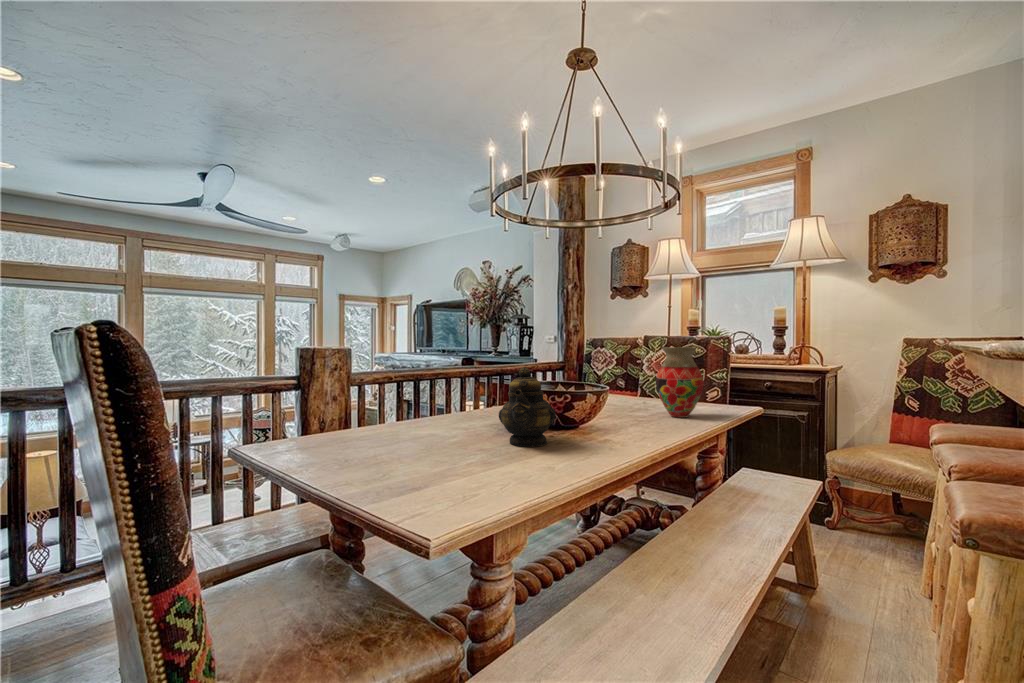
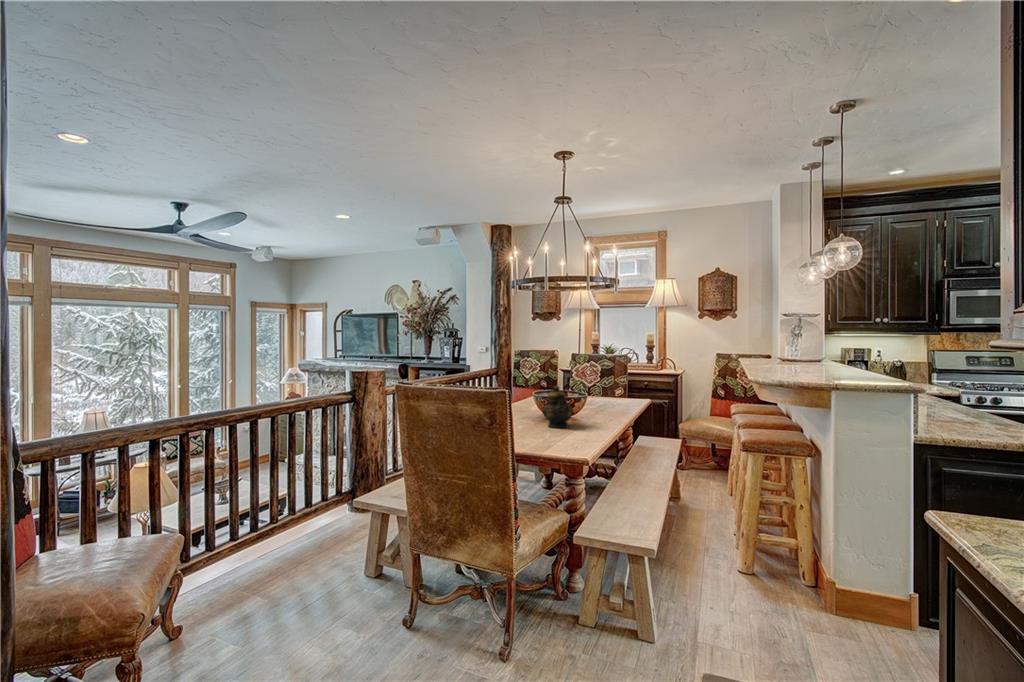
vase: present [656,347,704,418] -> none [600,366,627,408]

